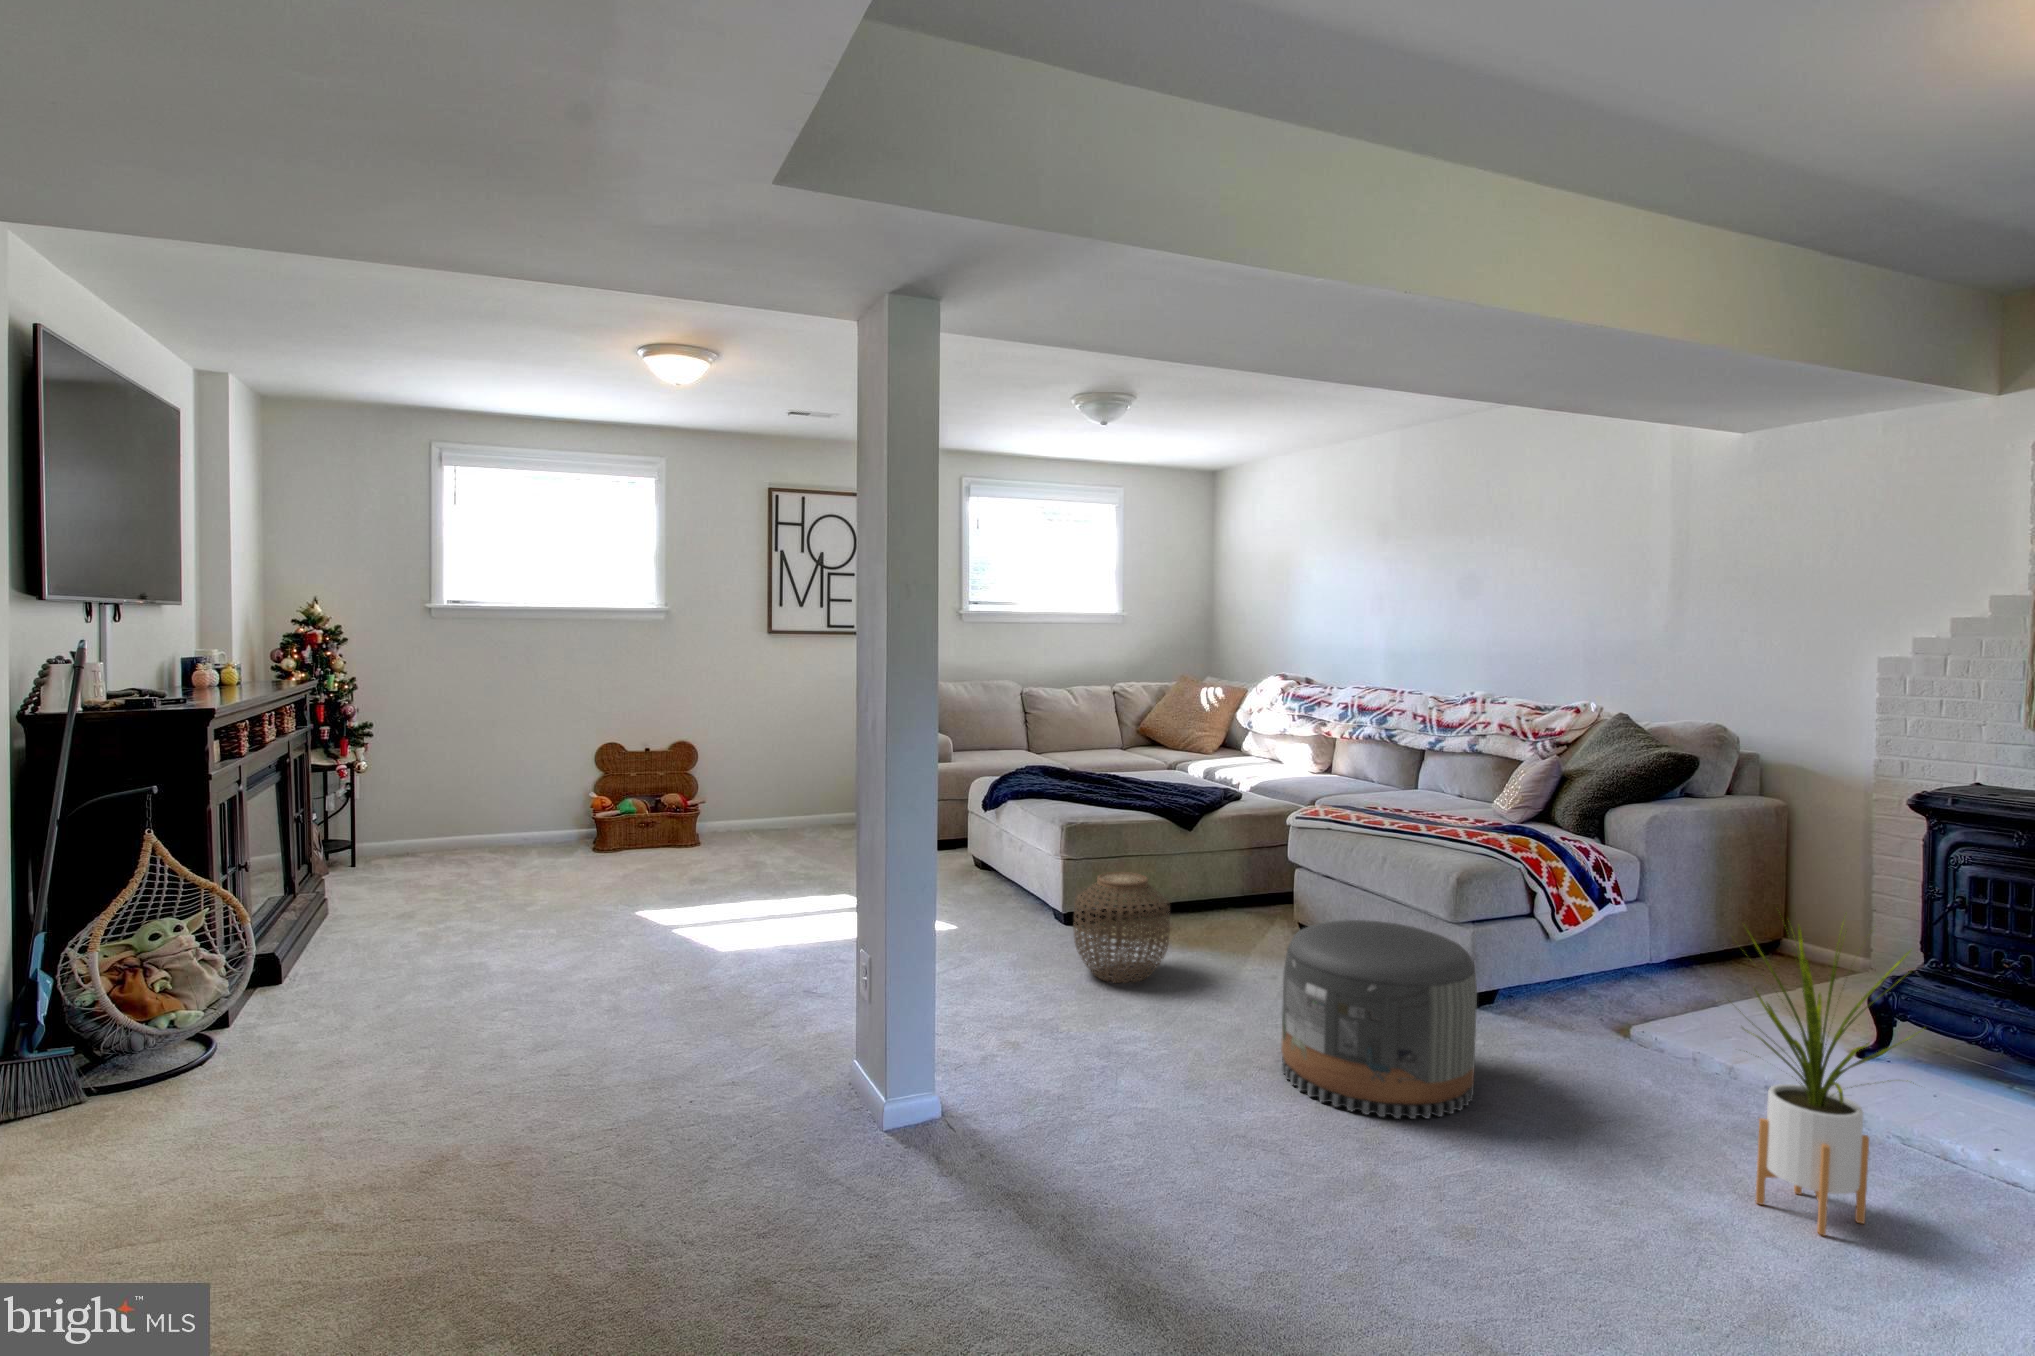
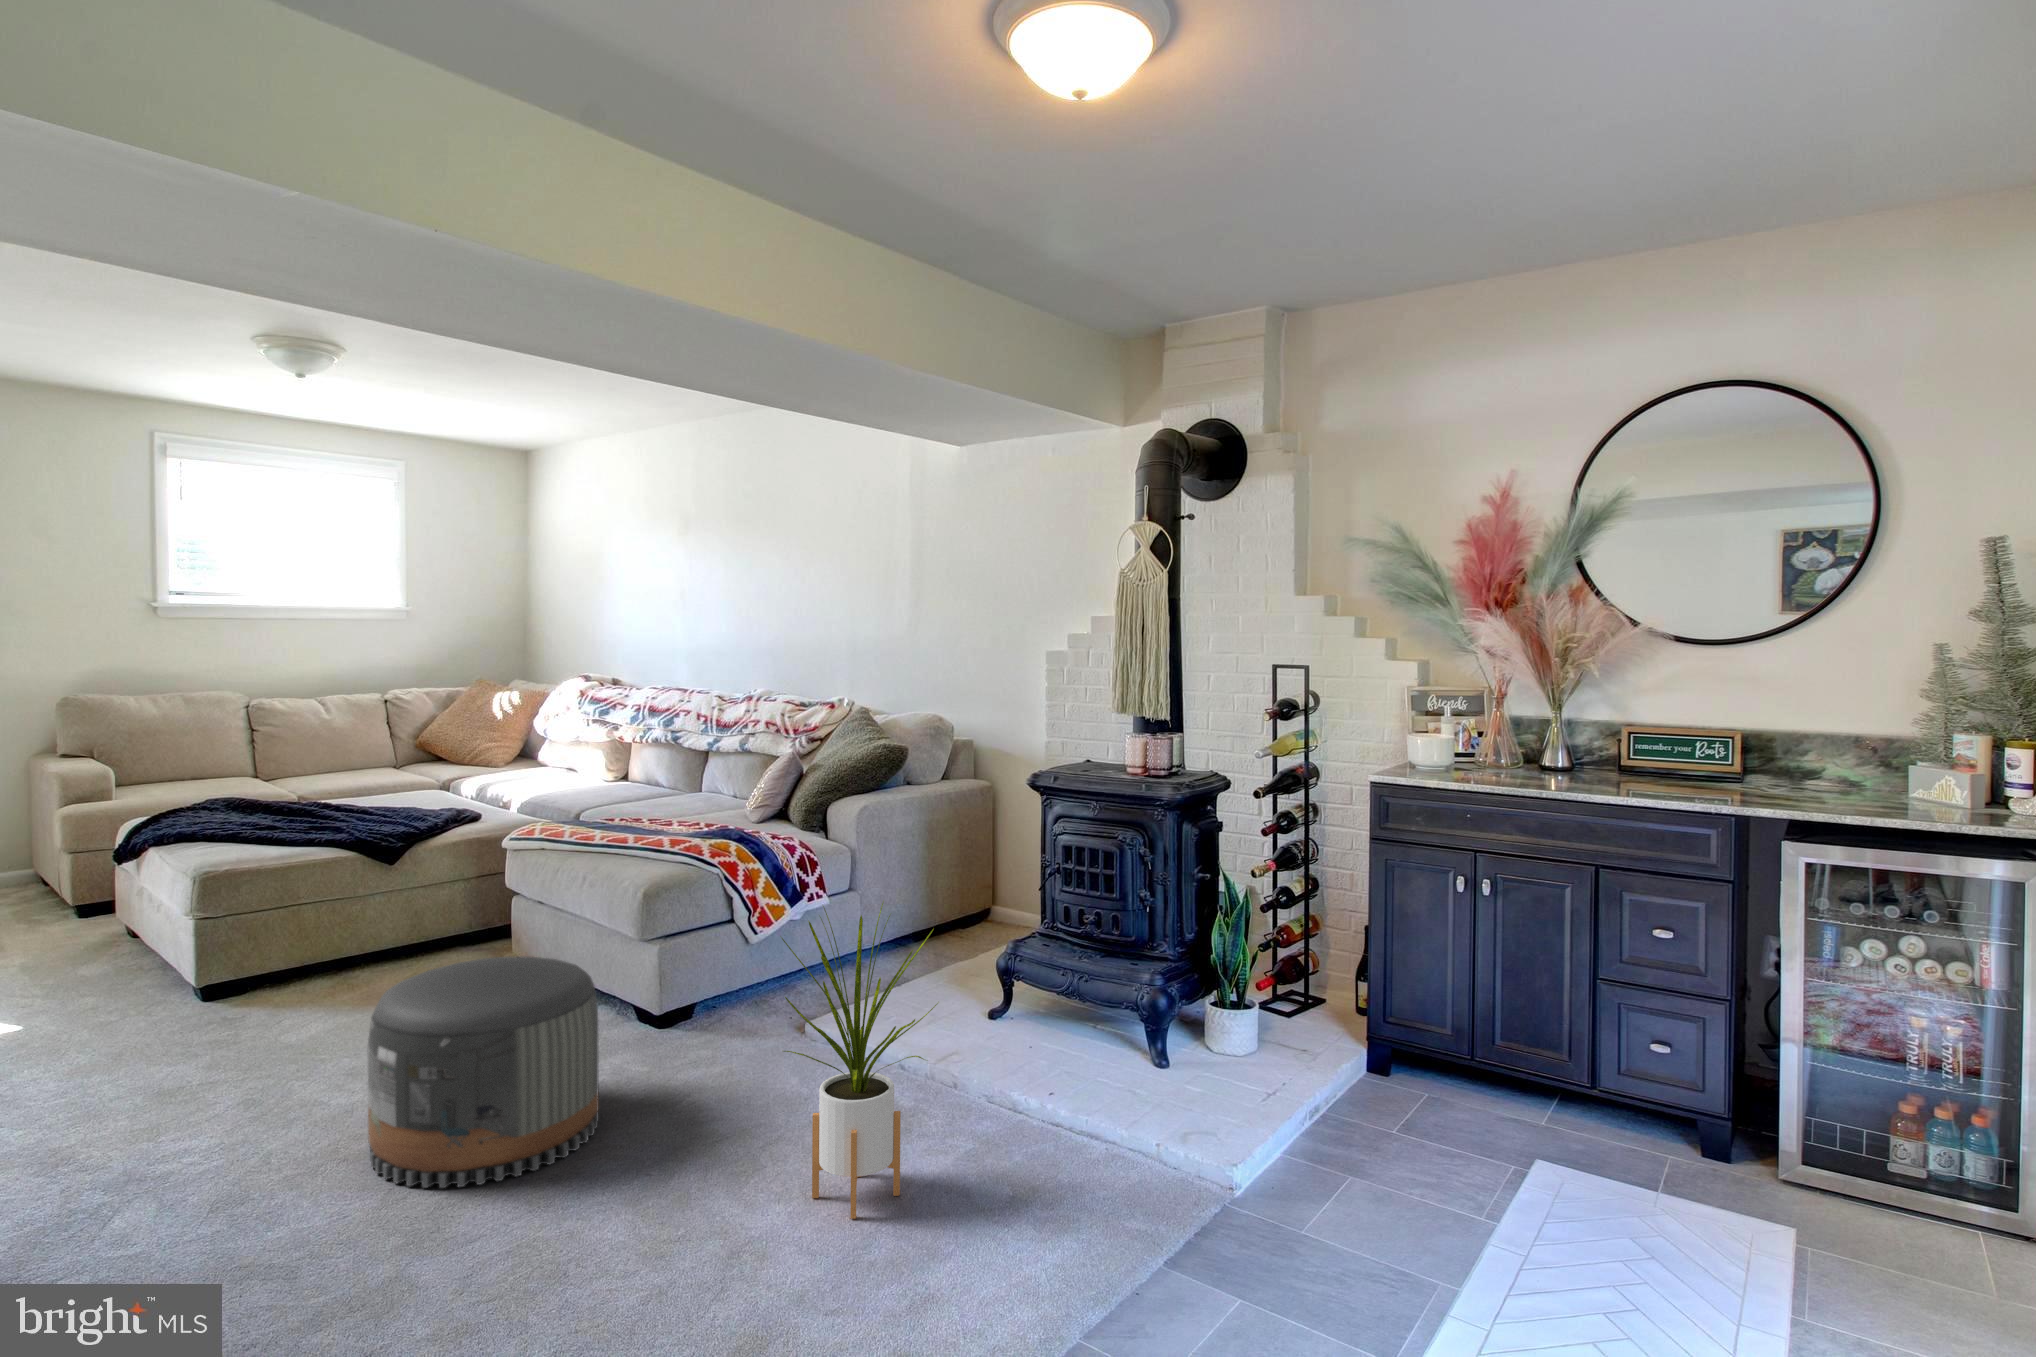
woven basket: present [1074,872,1170,983] -> none [160,929,306,1070]

